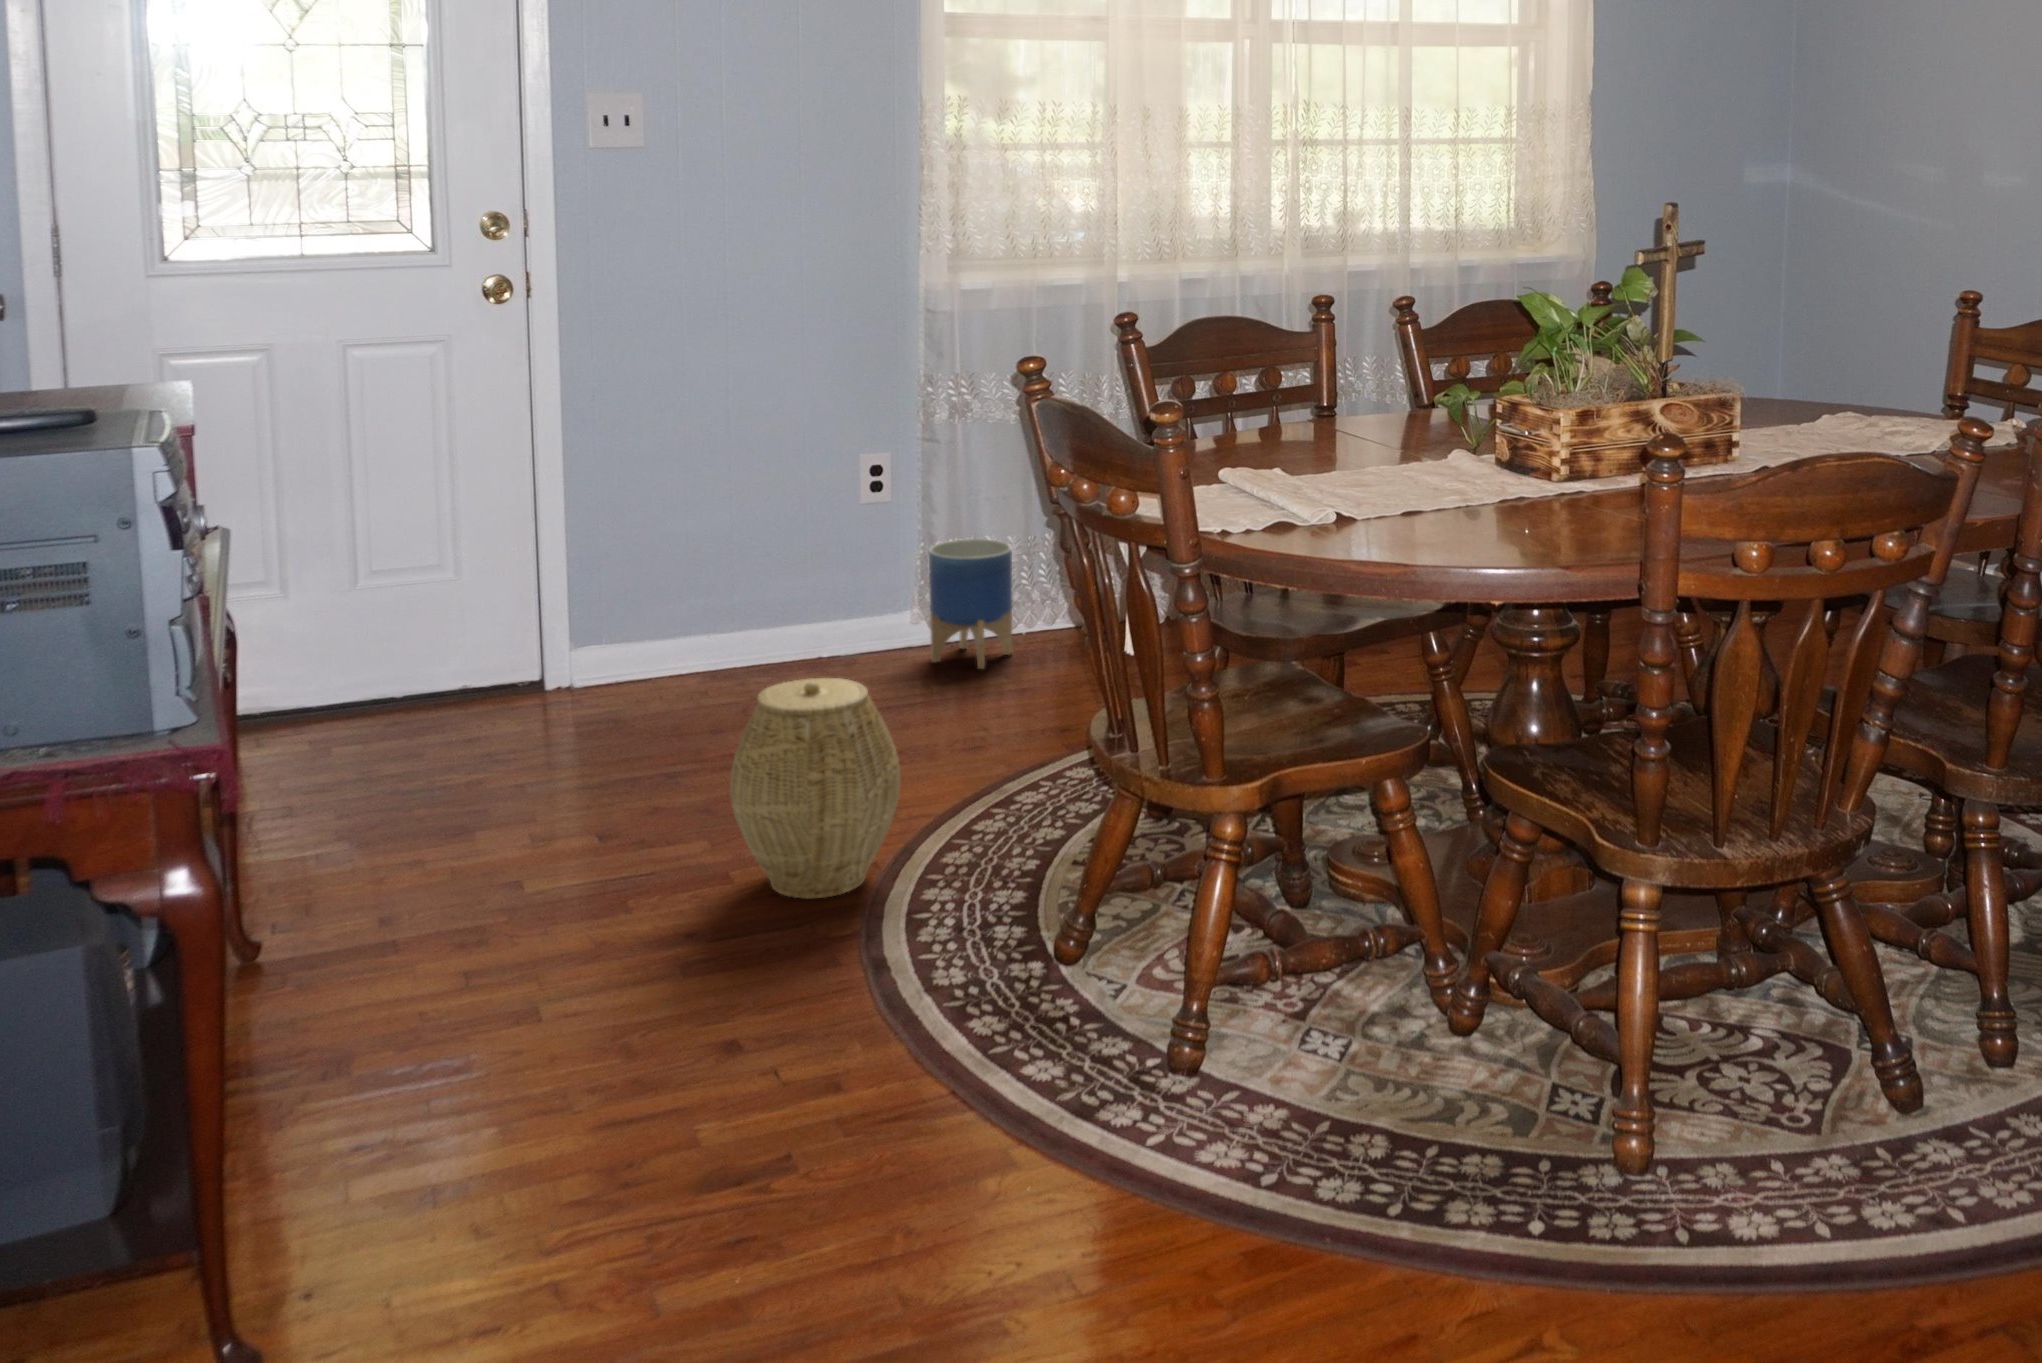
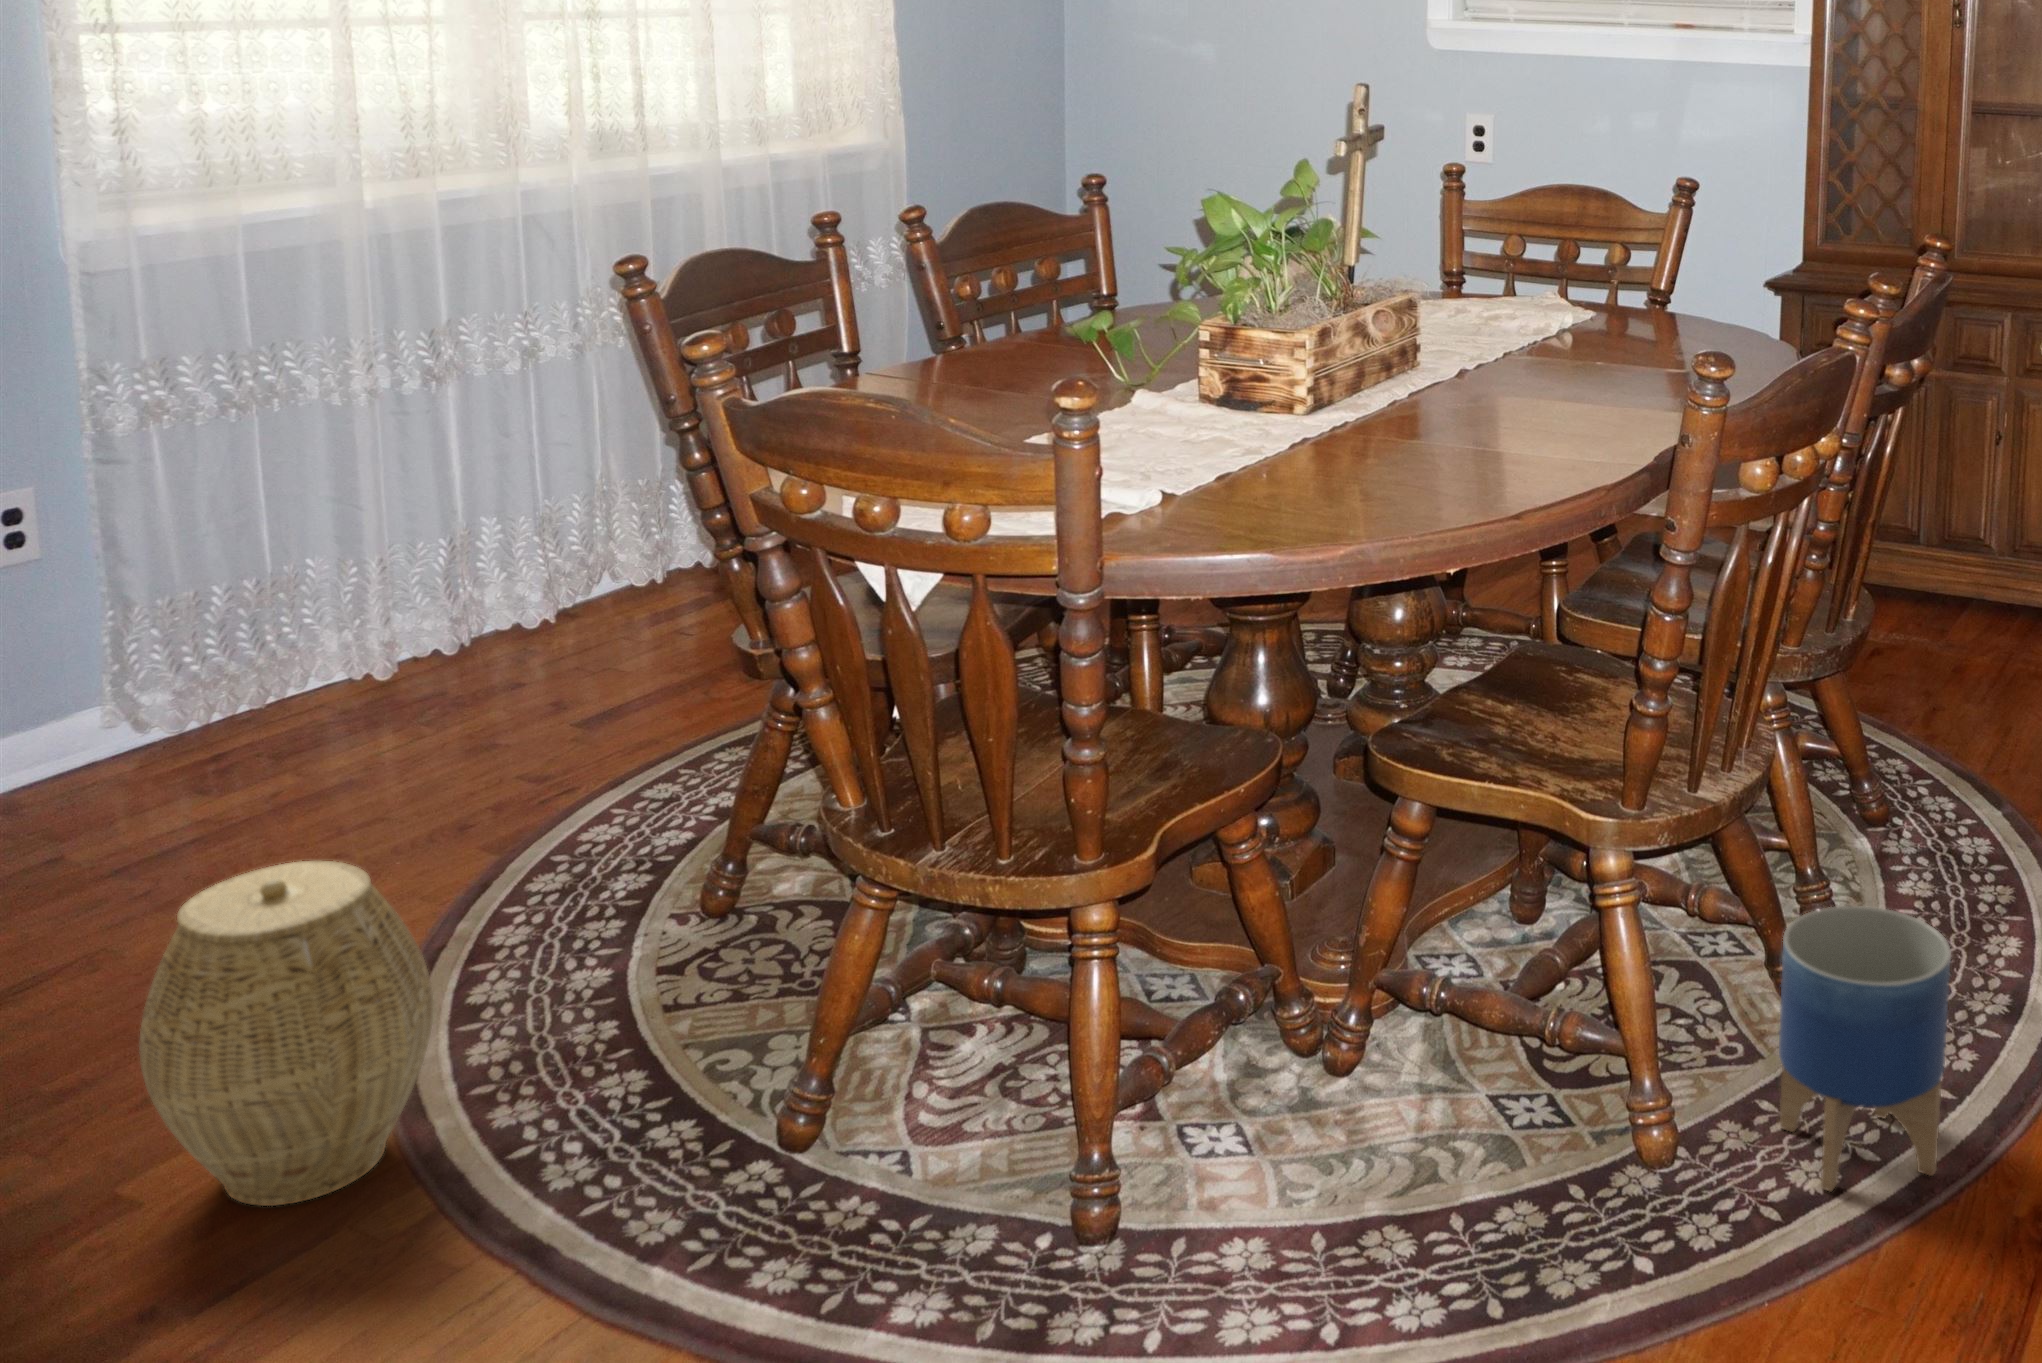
planter: present [929,539,1013,669] -> present [1779,906,1951,1191]

